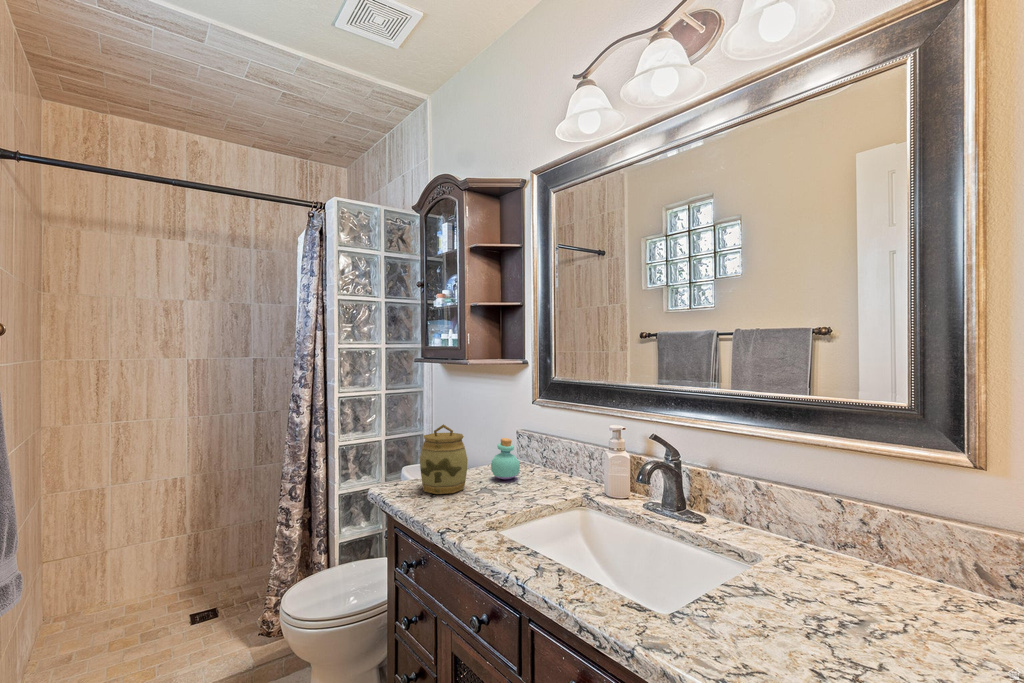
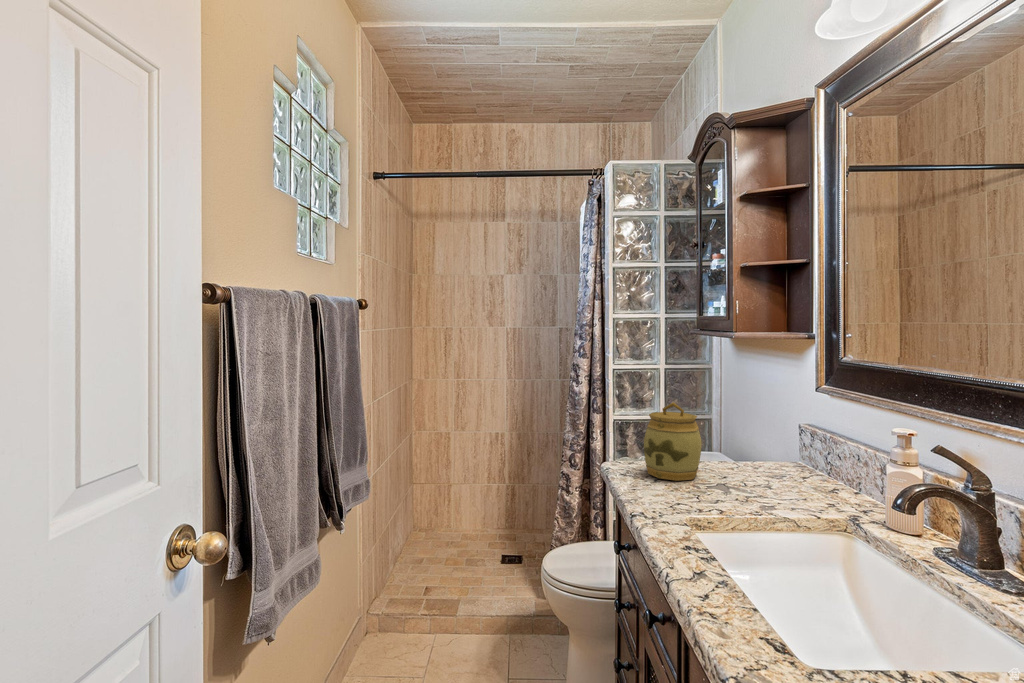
perfume bottle: present [491,438,520,479] -> none [737,428,777,479]

